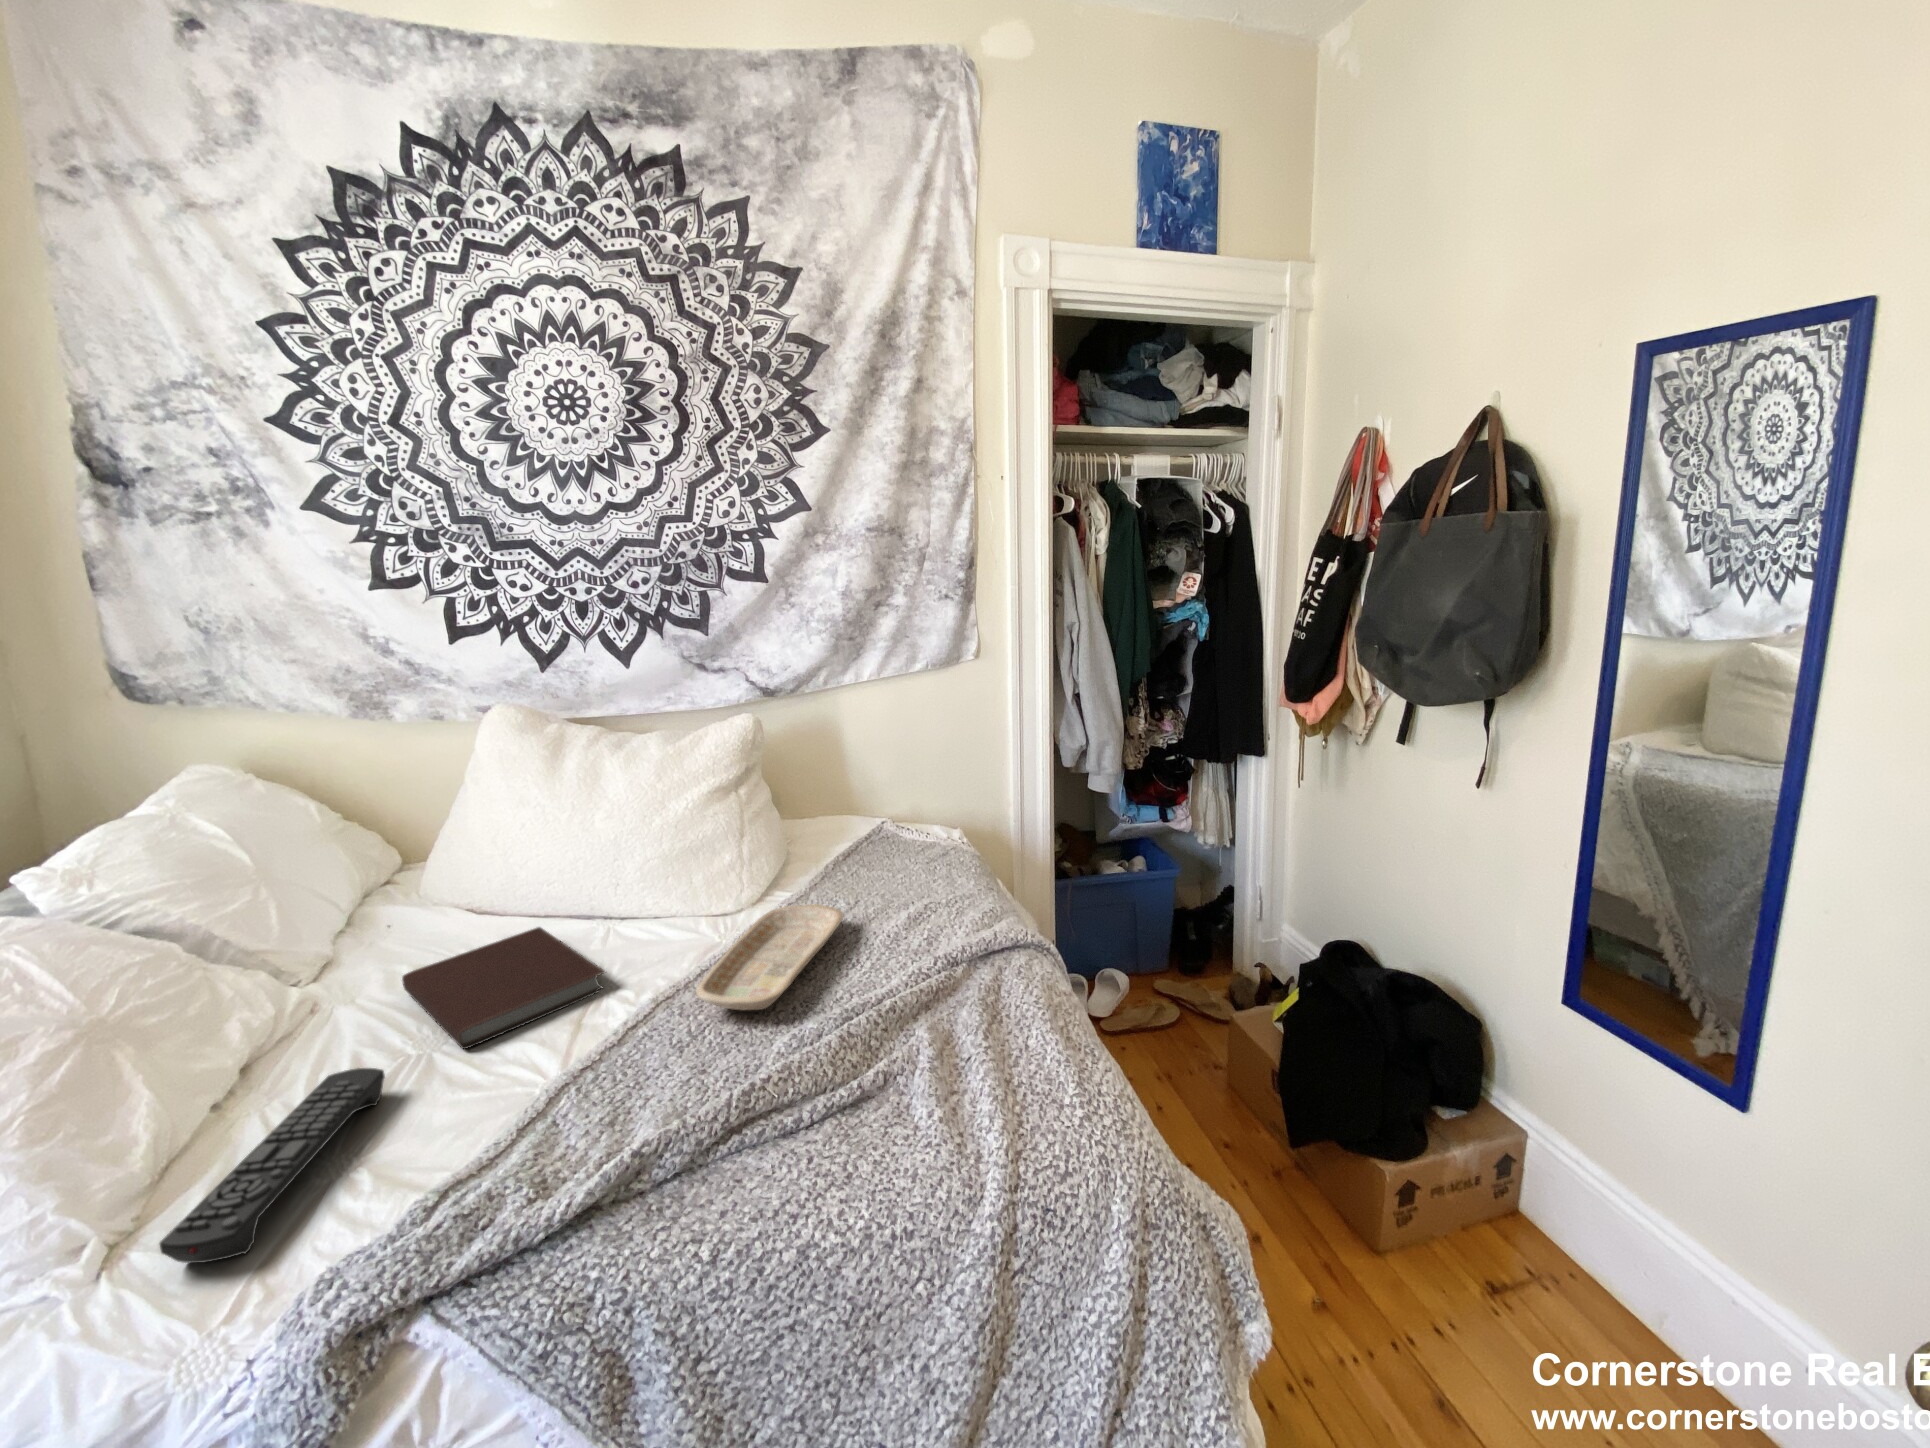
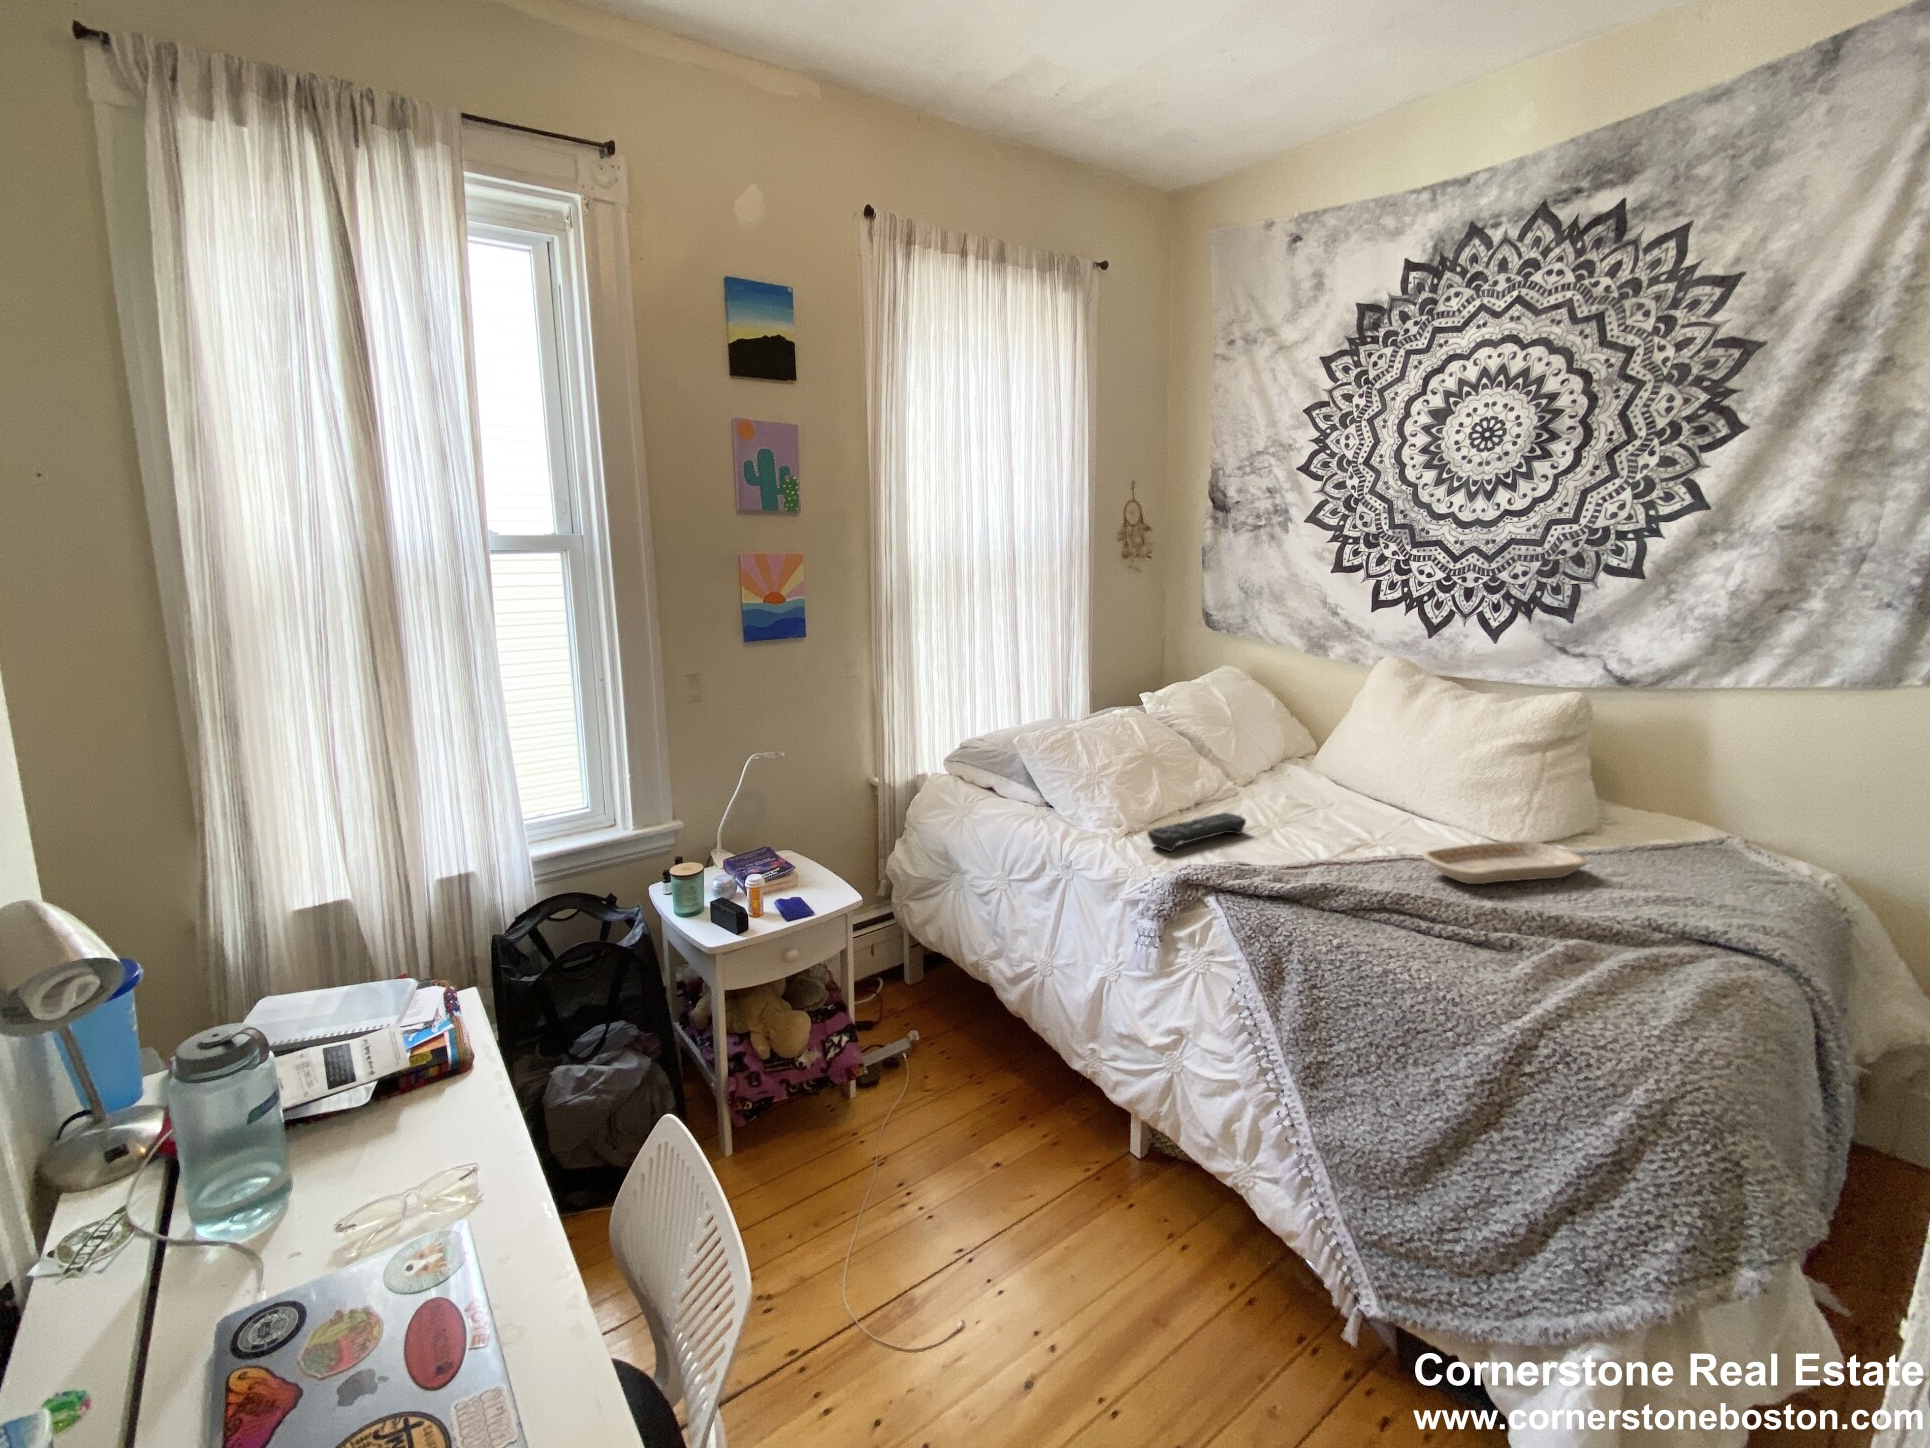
notebook: present [402,927,605,1049] -> none [1278,793,1382,841]

